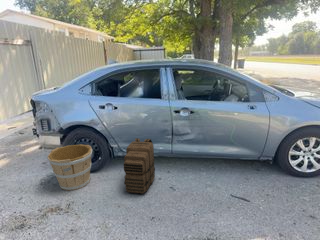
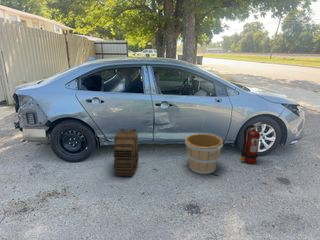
fire extinguisher: none [280,135,309,188] -> present [240,122,261,164]
wooden bucket: present [48,144,93,191] -> present [185,134,223,174]

